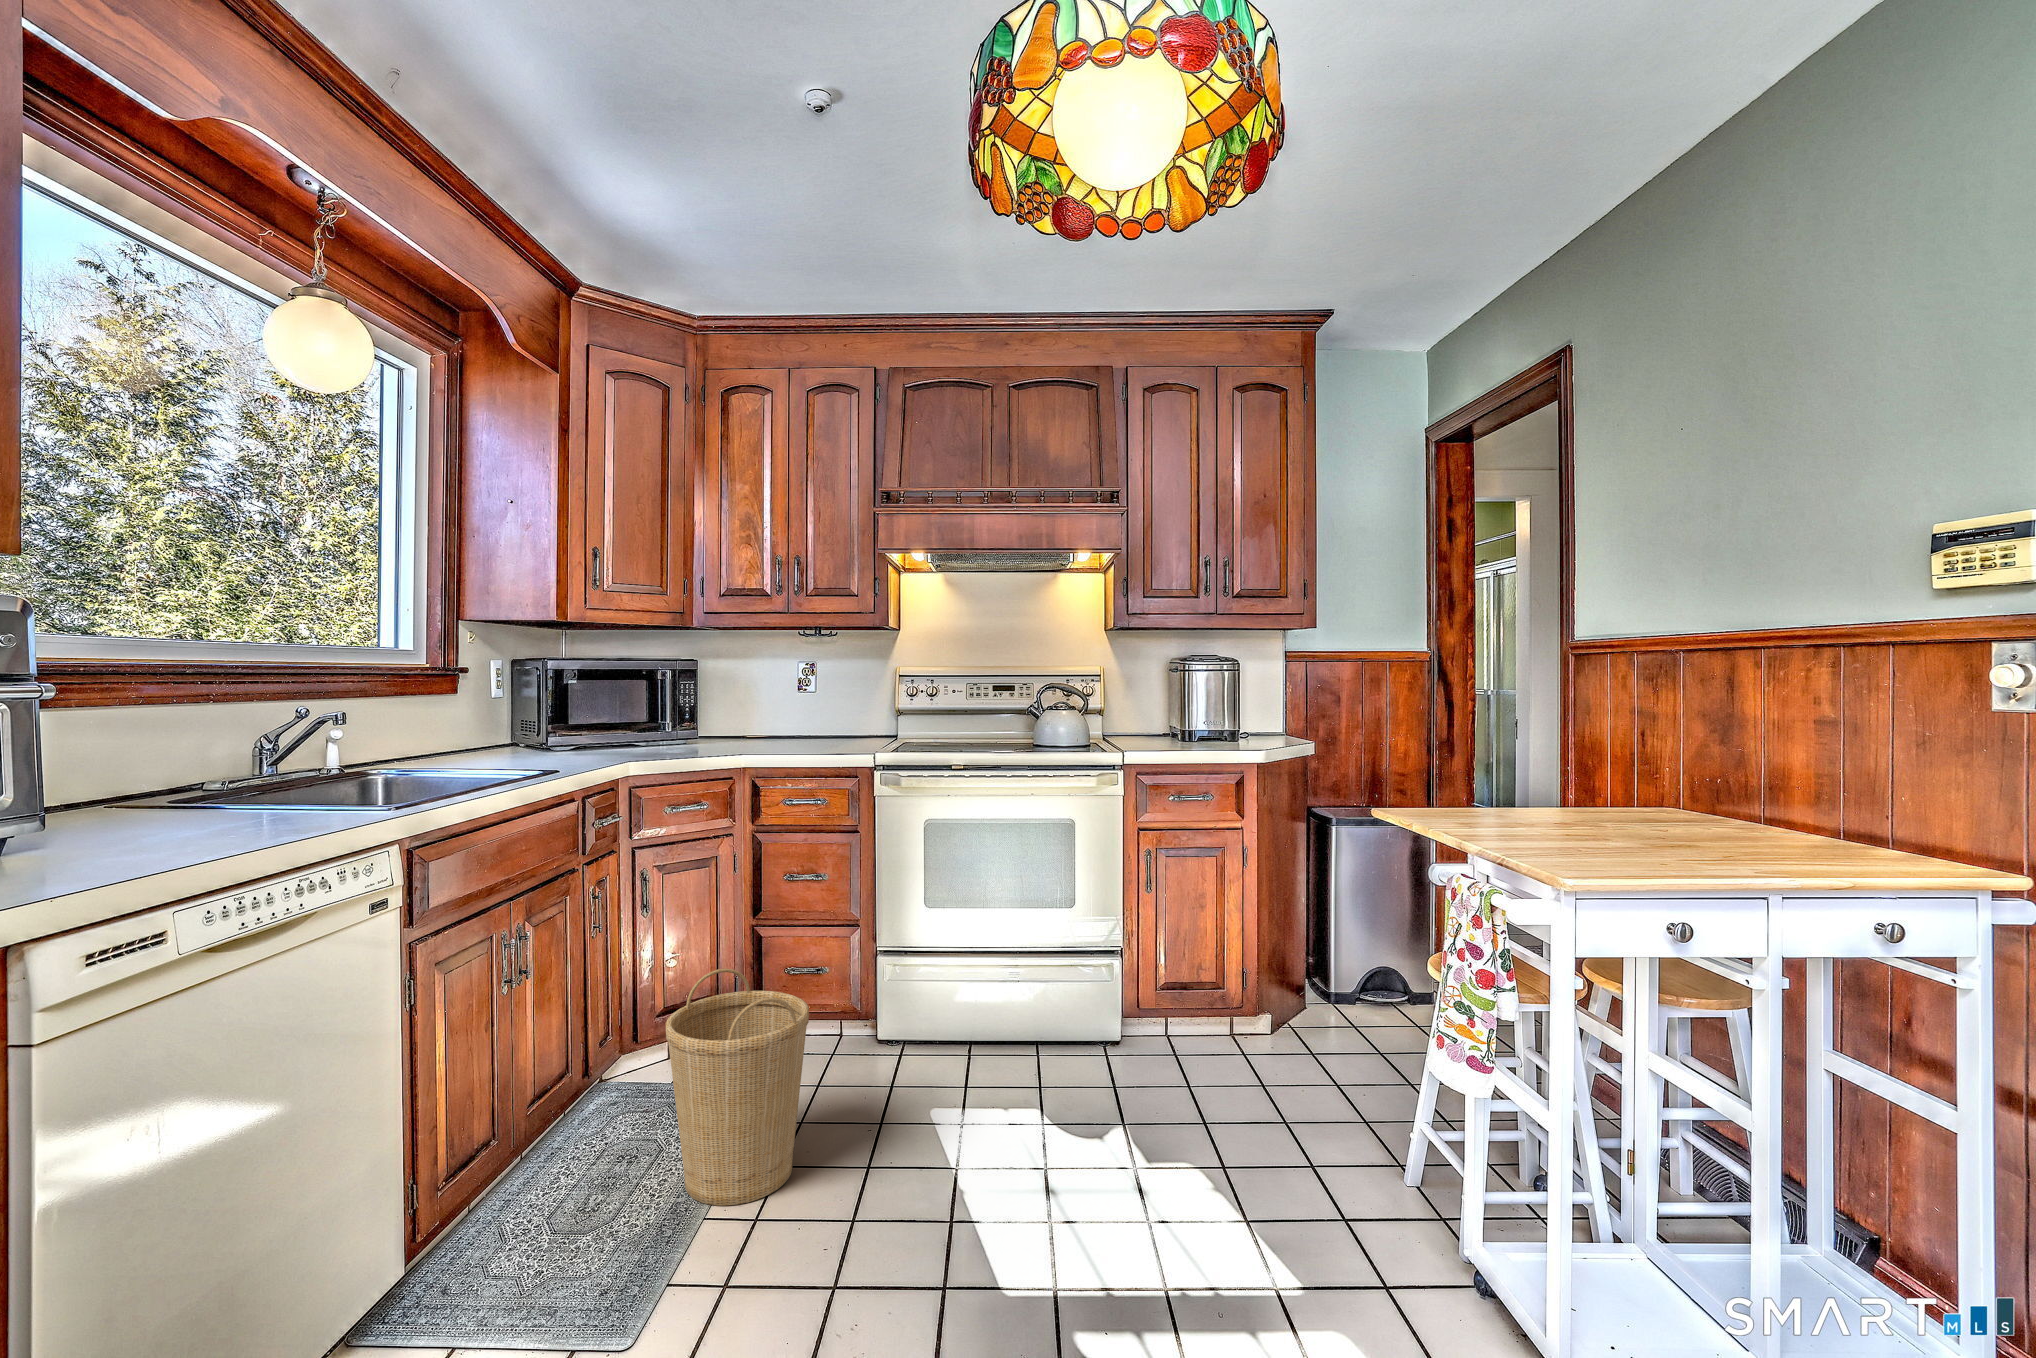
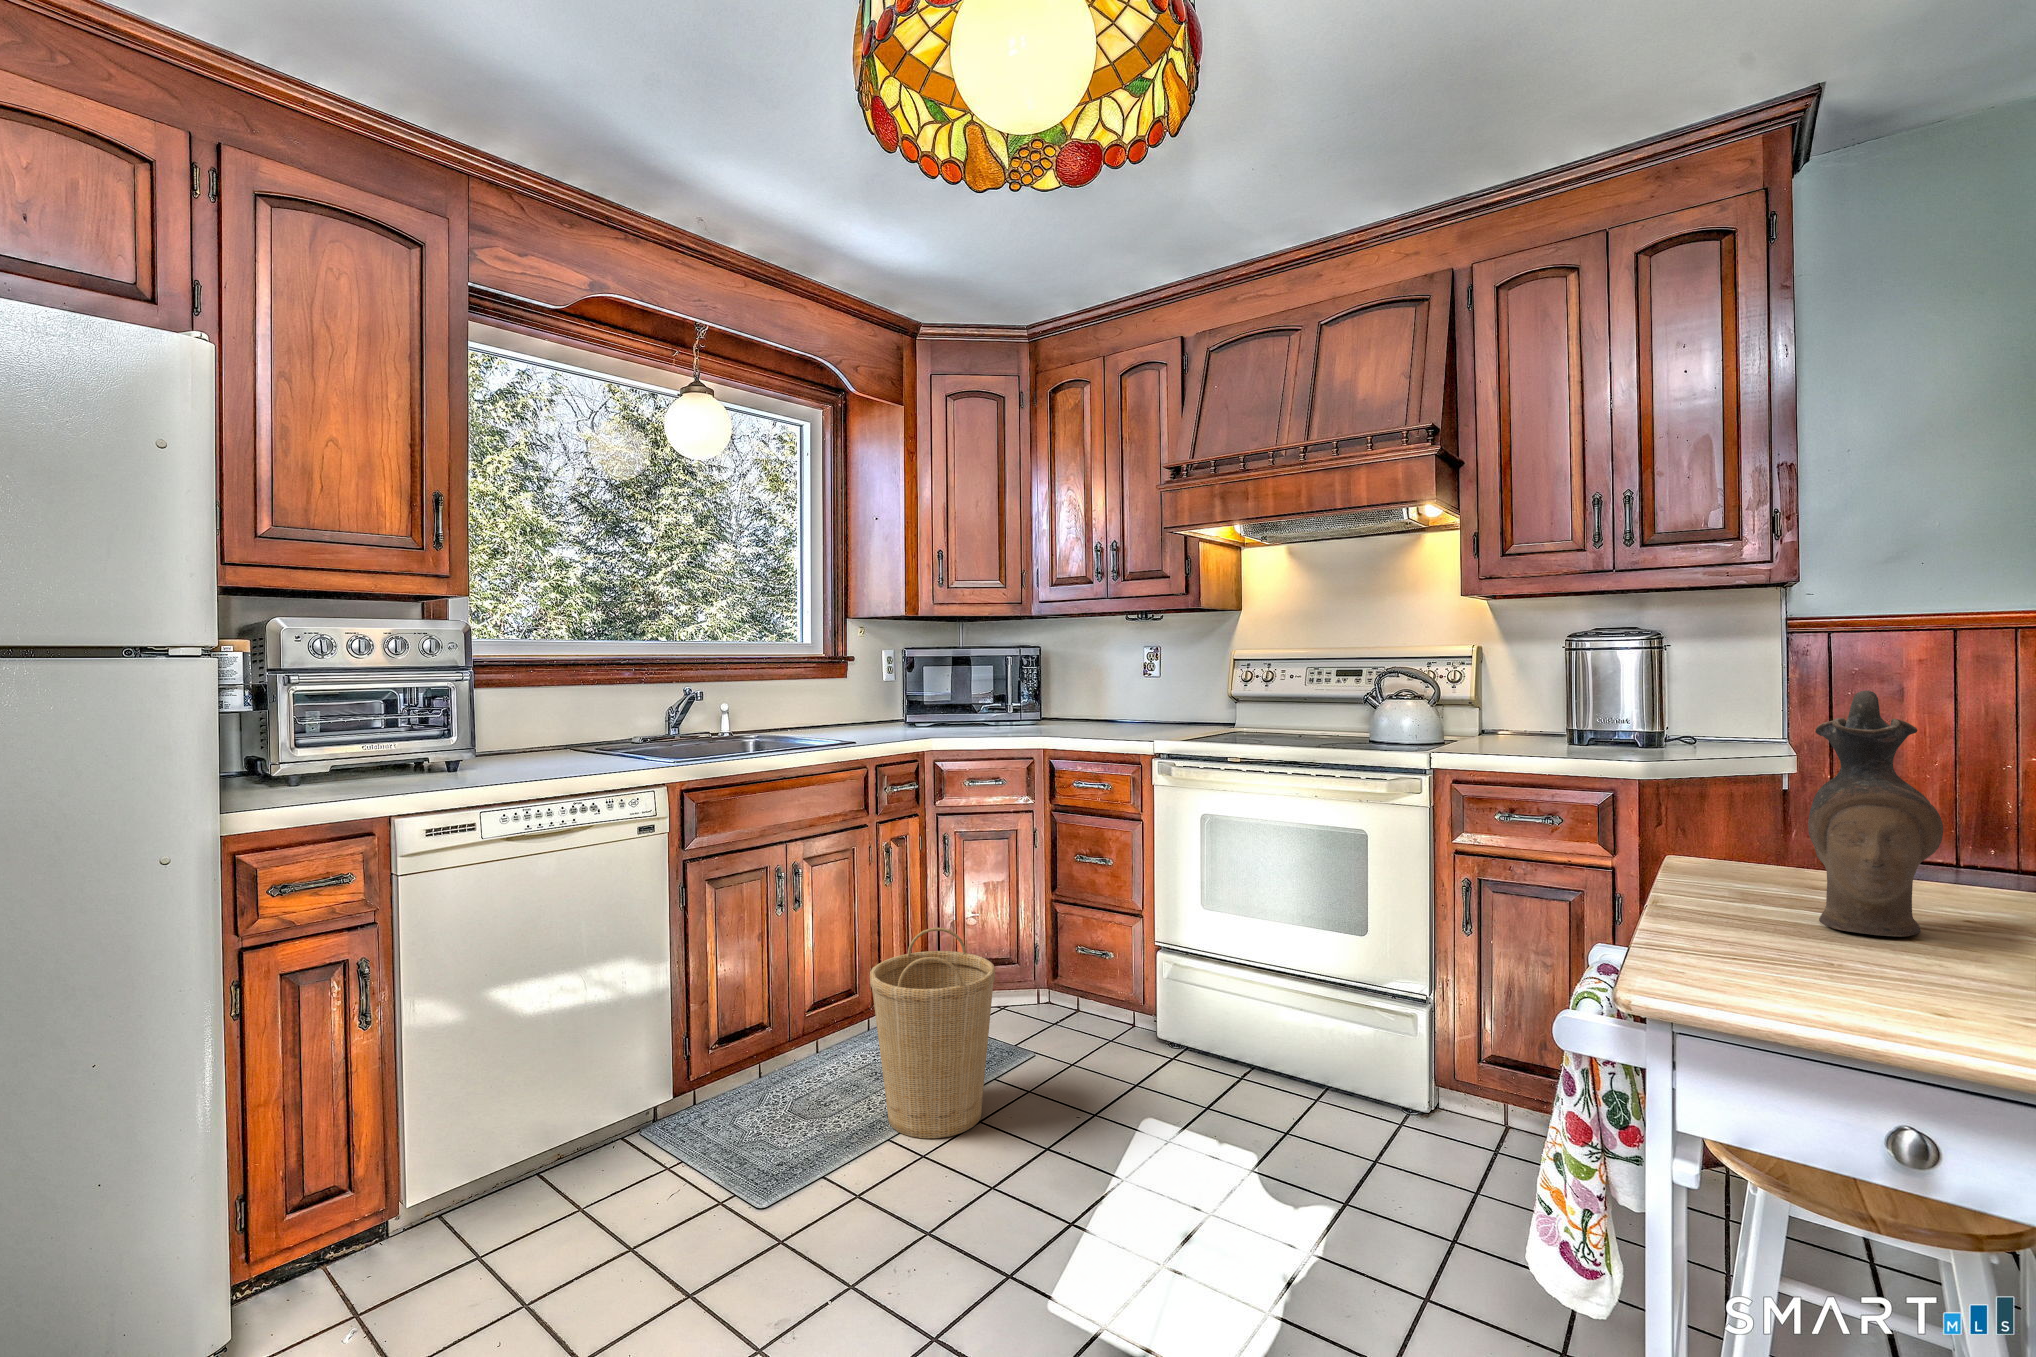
ceramic pitcher: none [1510,702,1581,845] -> present [1808,691,1943,937]

